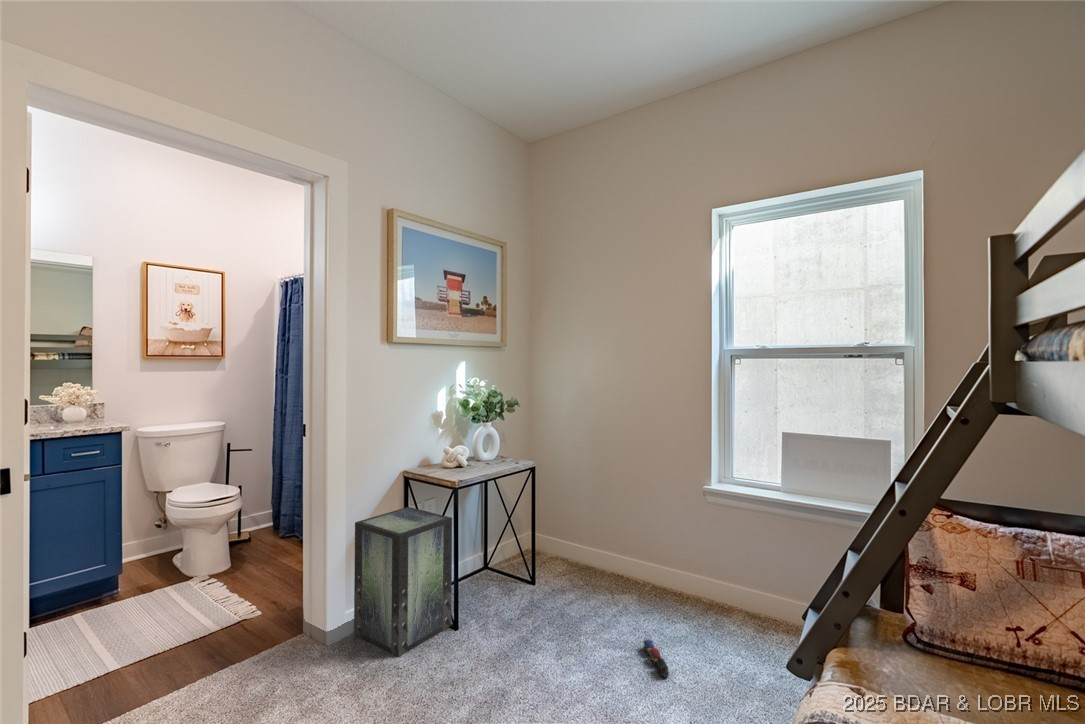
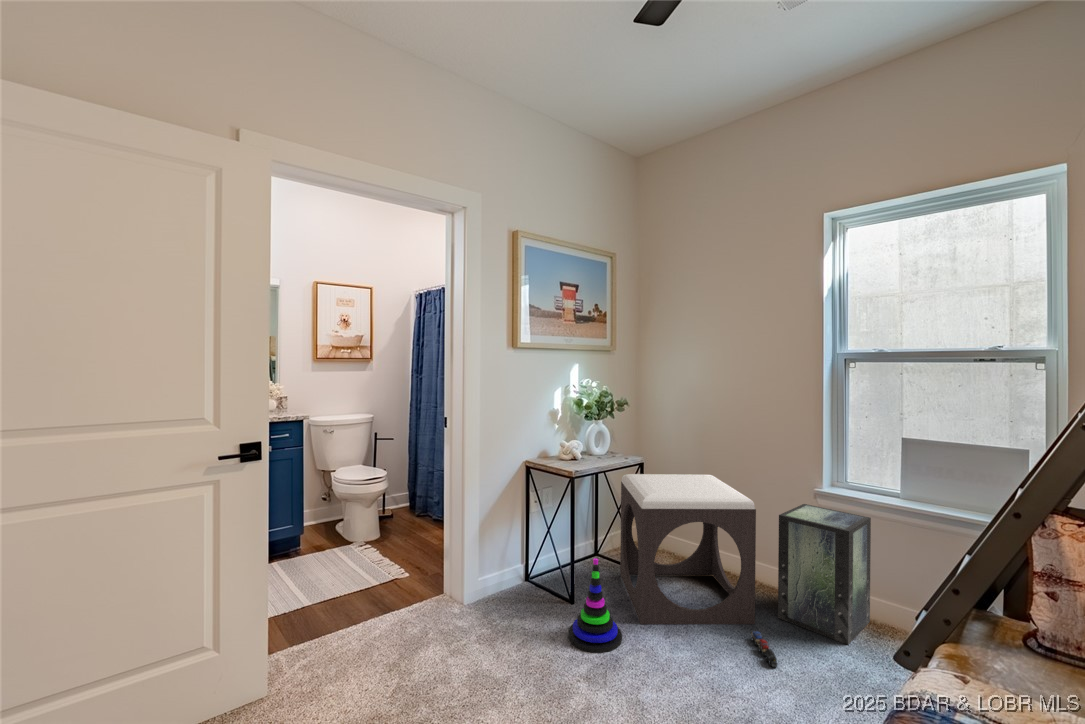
footstool: none [510,476,647,644] -> present [620,474,756,624]
storage box: present [354,507,452,657] -> present [778,504,871,645]
stacking toy: none [448,578,509,685] -> present [568,558,622,653]

